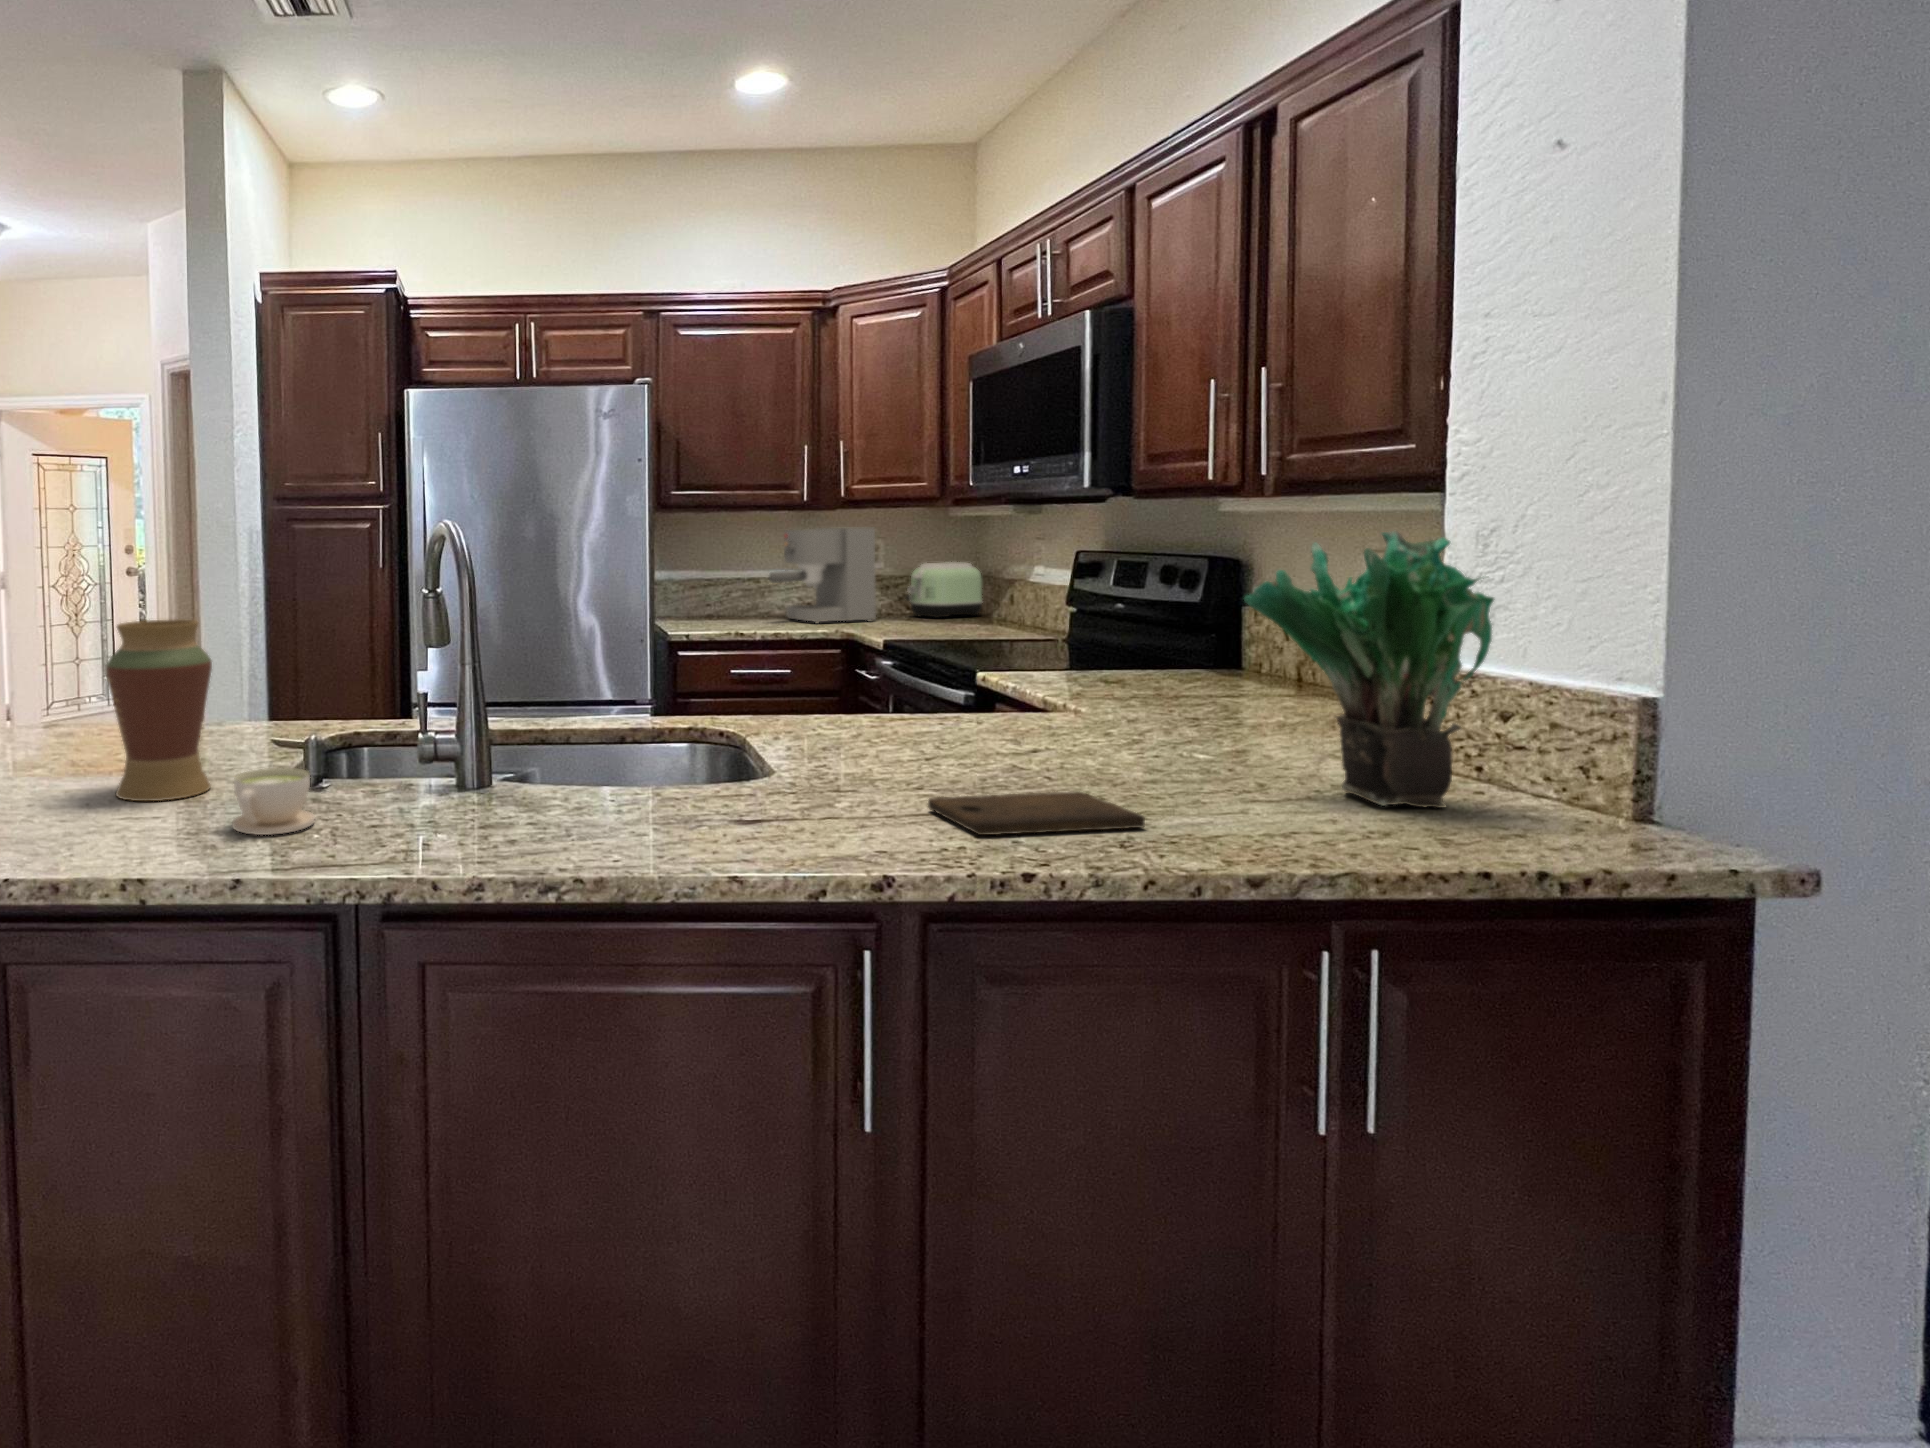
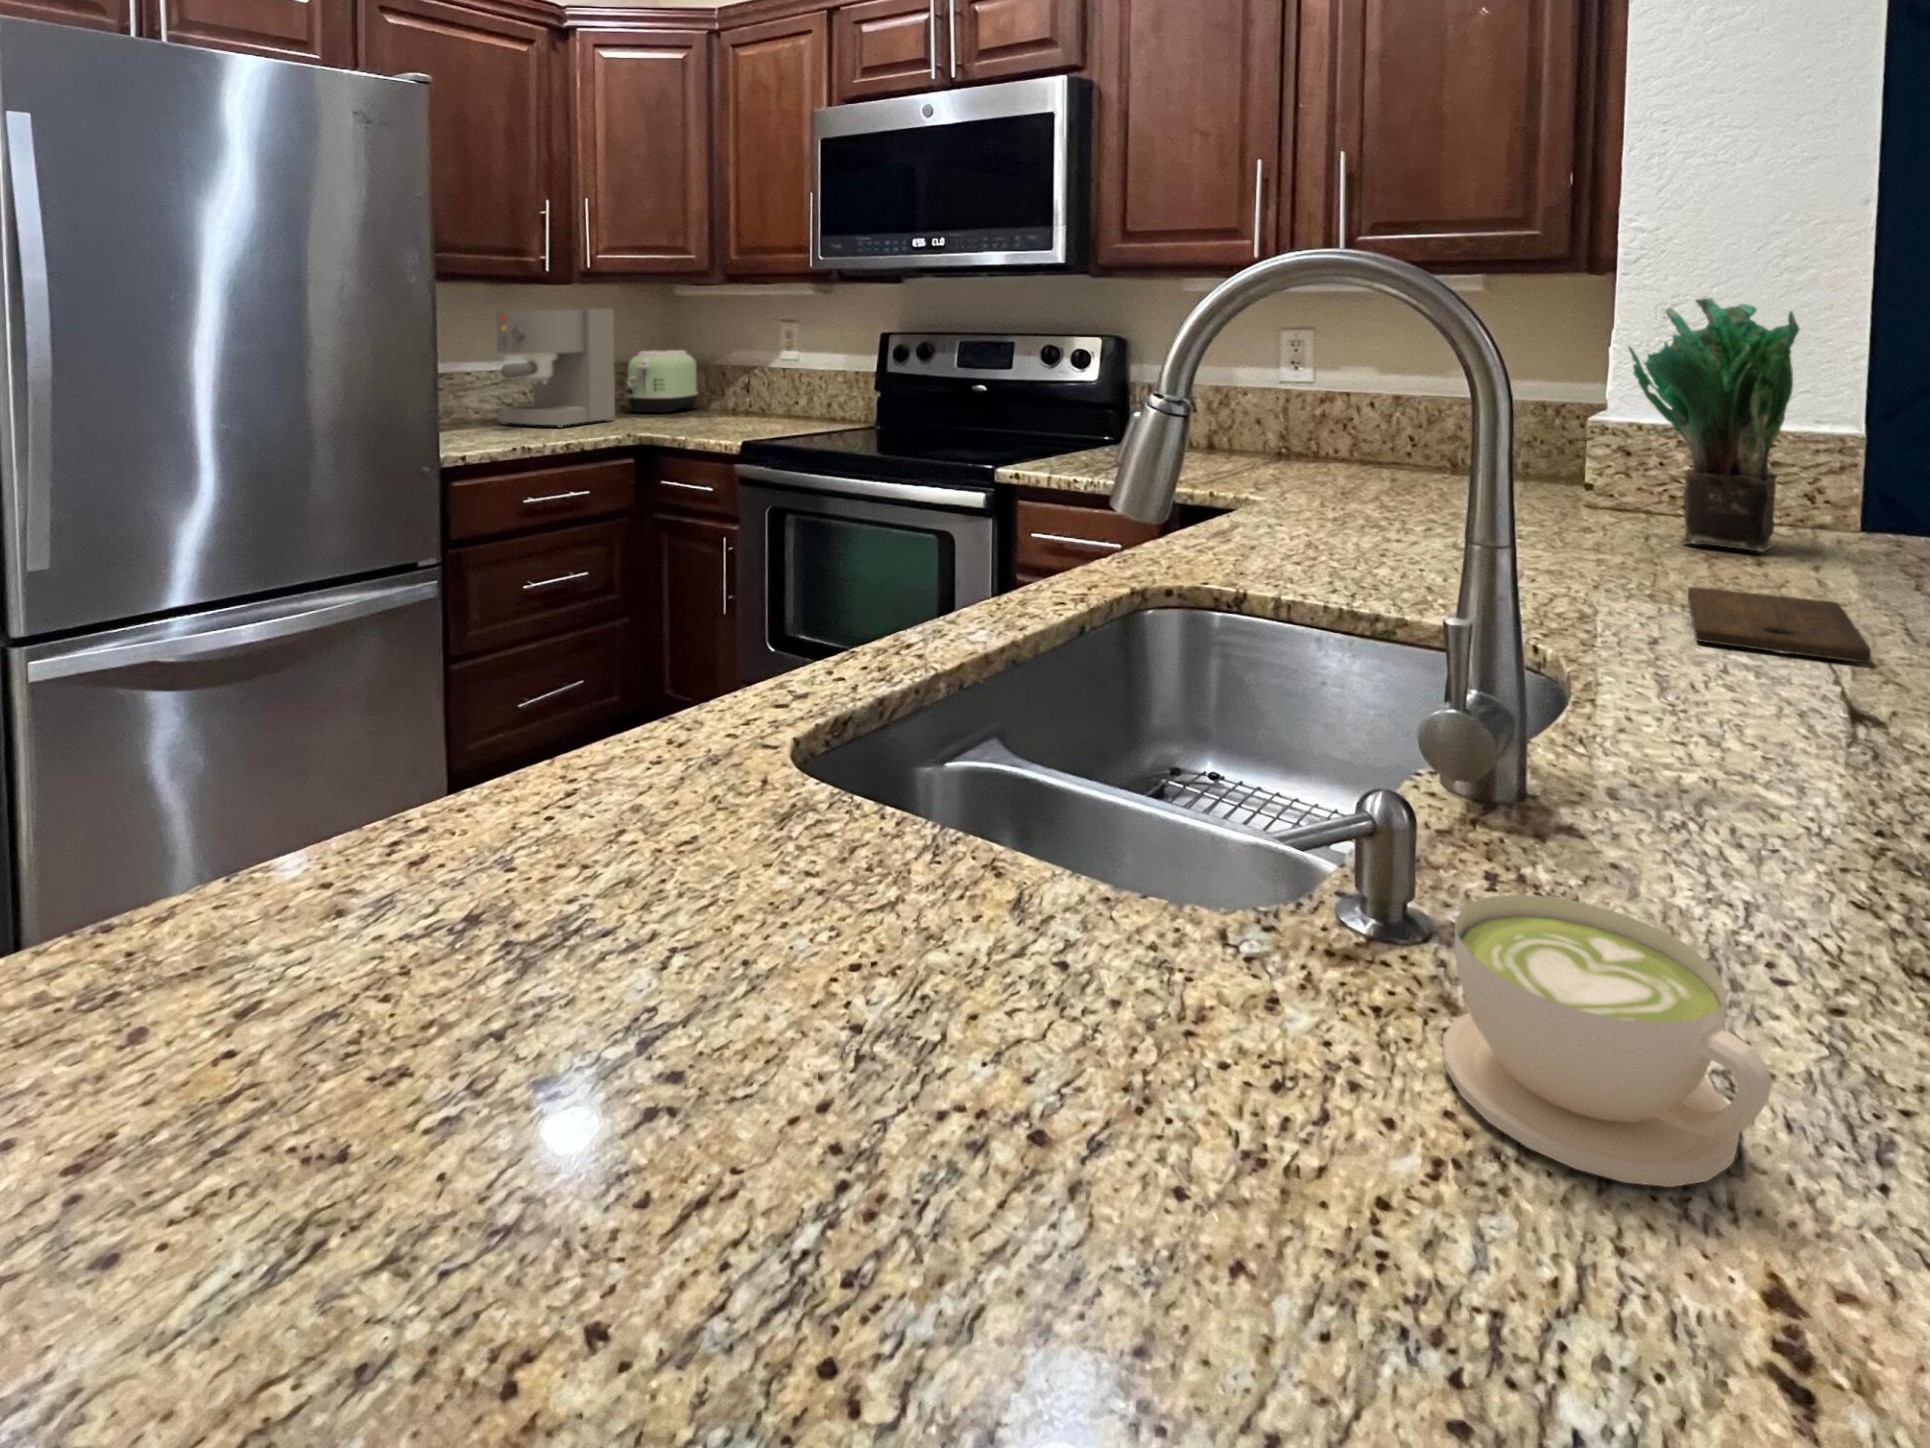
vase: present [106,619,212,801] -> none [707,511,1088,1278]

